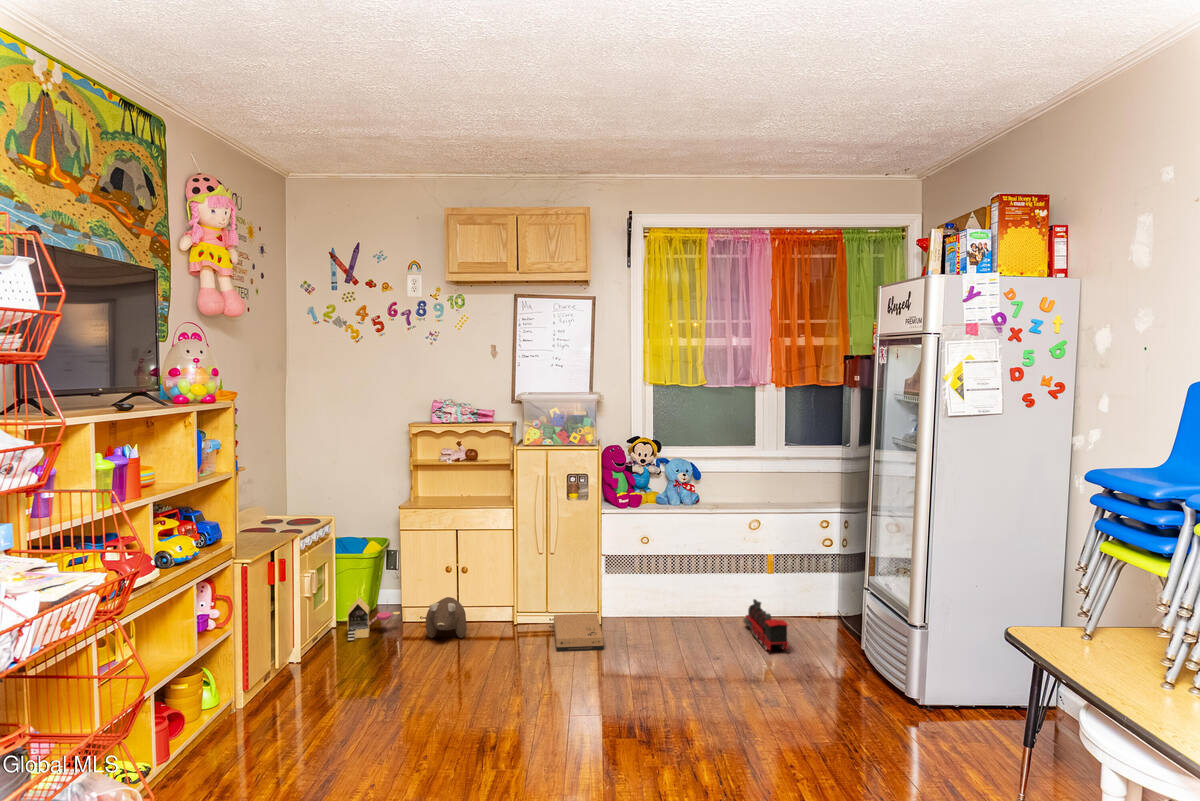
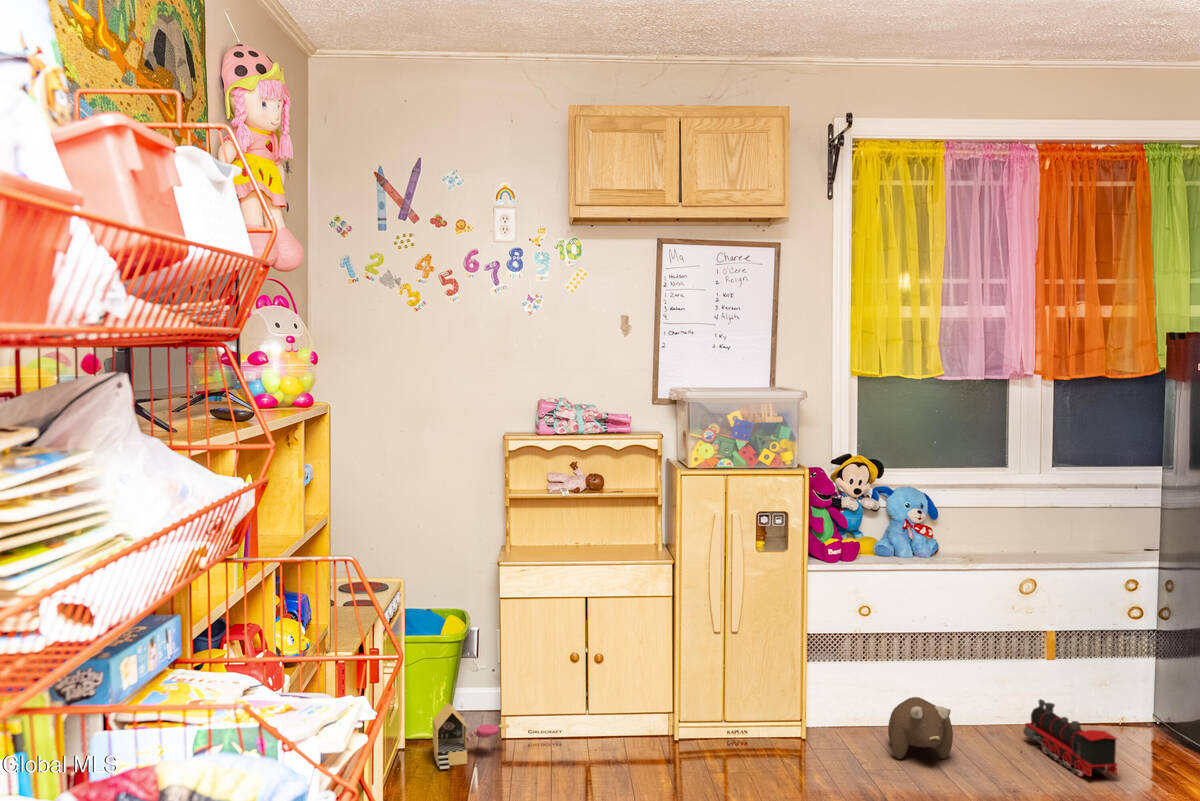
plush toy: present [426,597,467,638] -> present [888,697,953,759]
cardboard box: present [554,613,604,651] -> none [739,723,838,782]

